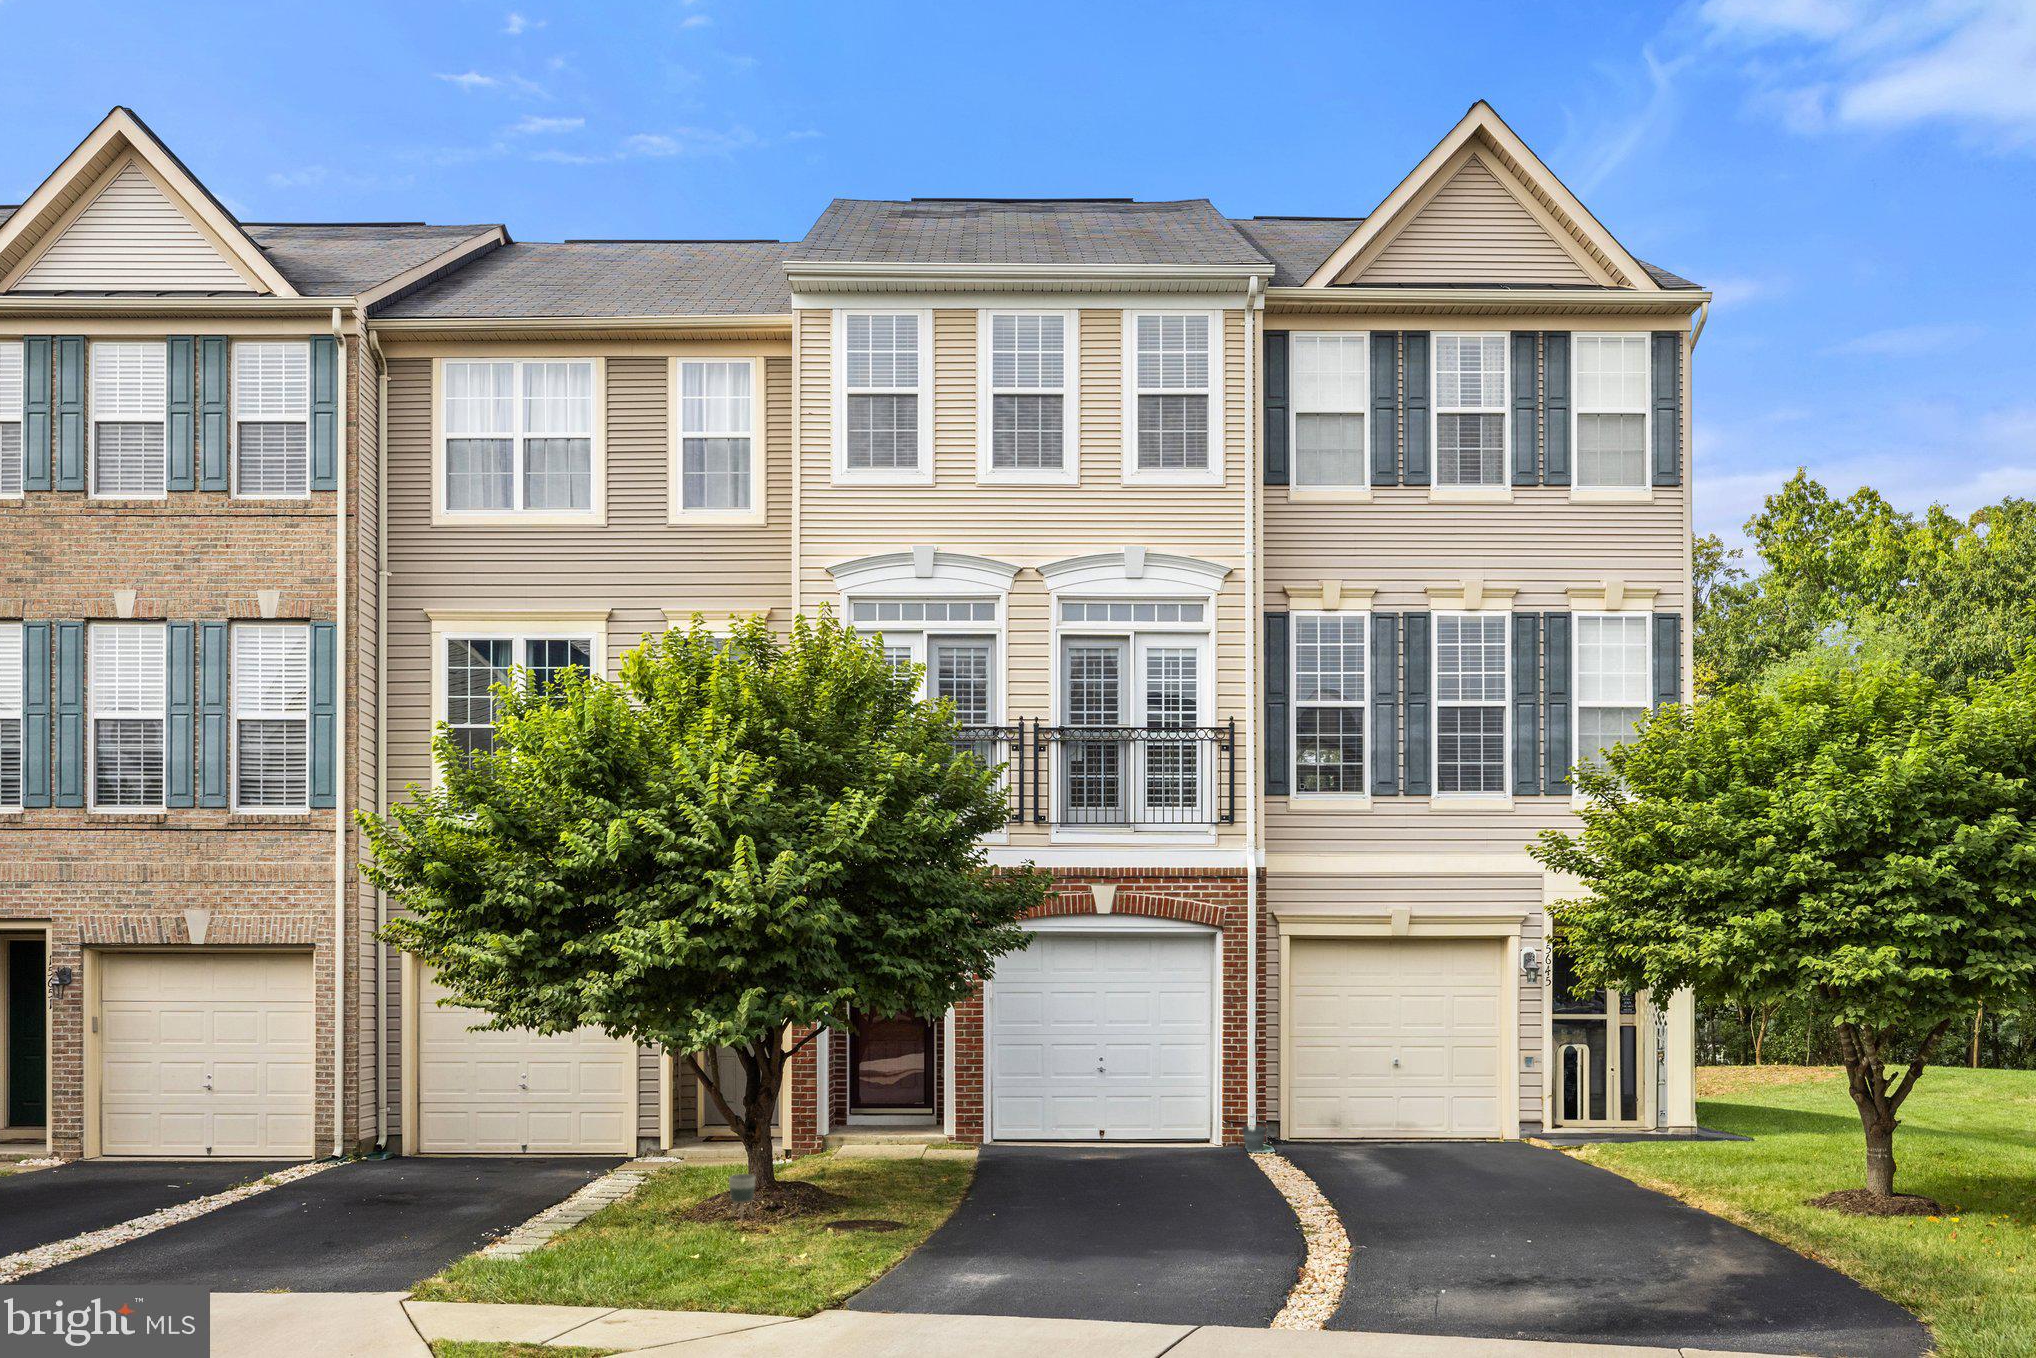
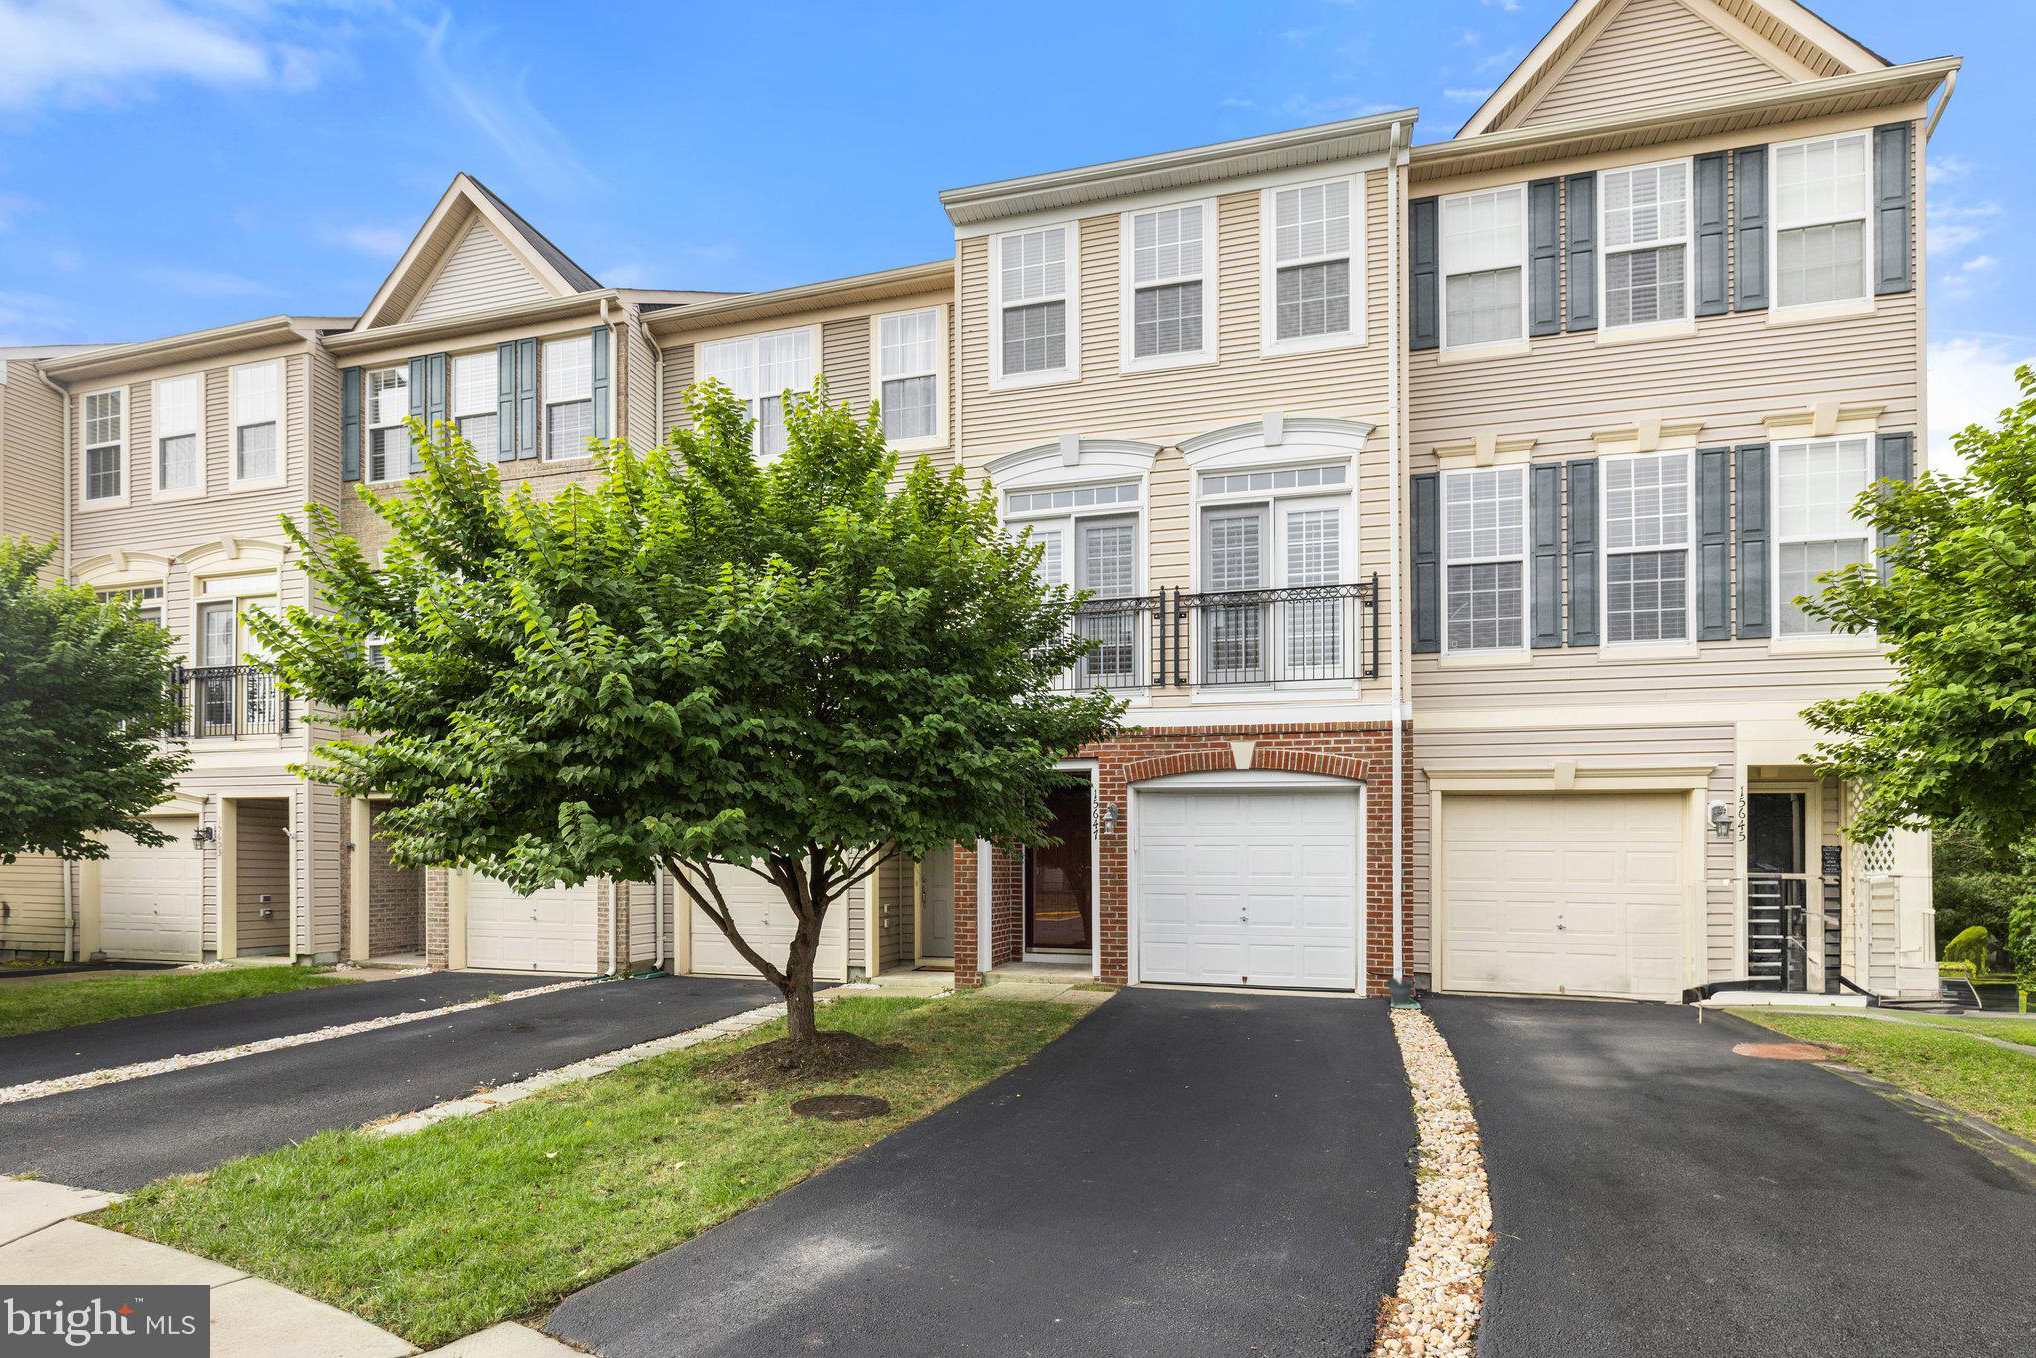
planter: present [729,1174,755,1221] -> none [829,999,854,1045]

